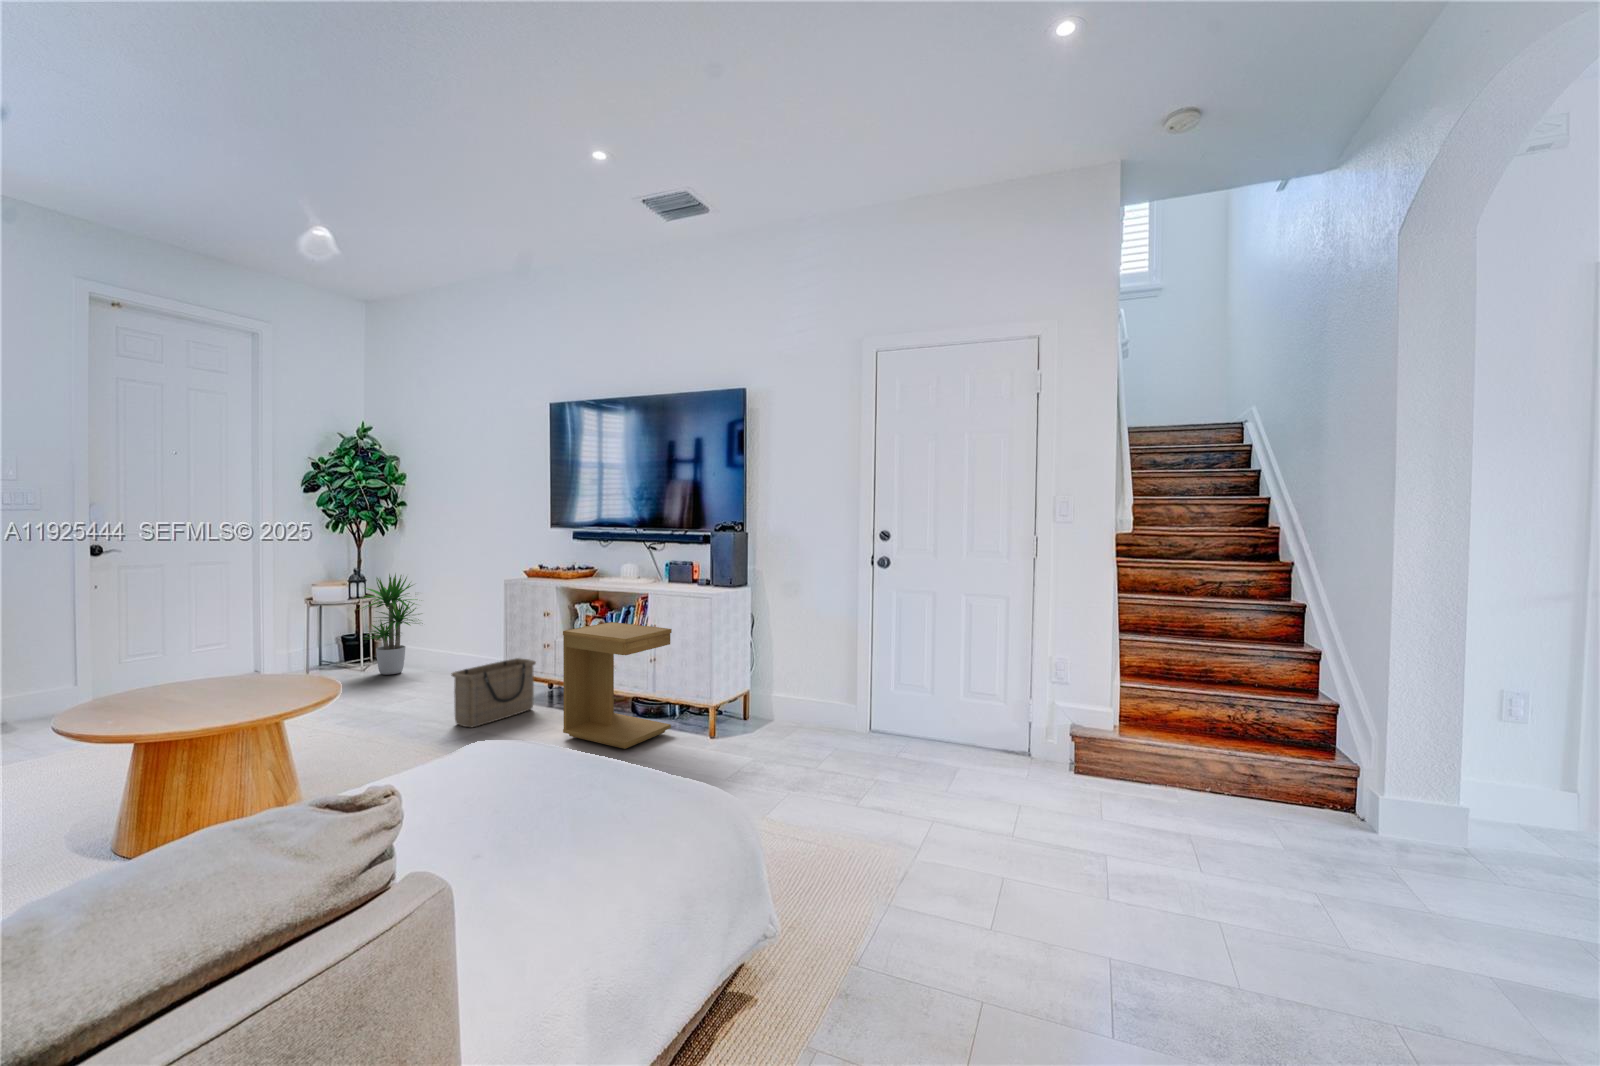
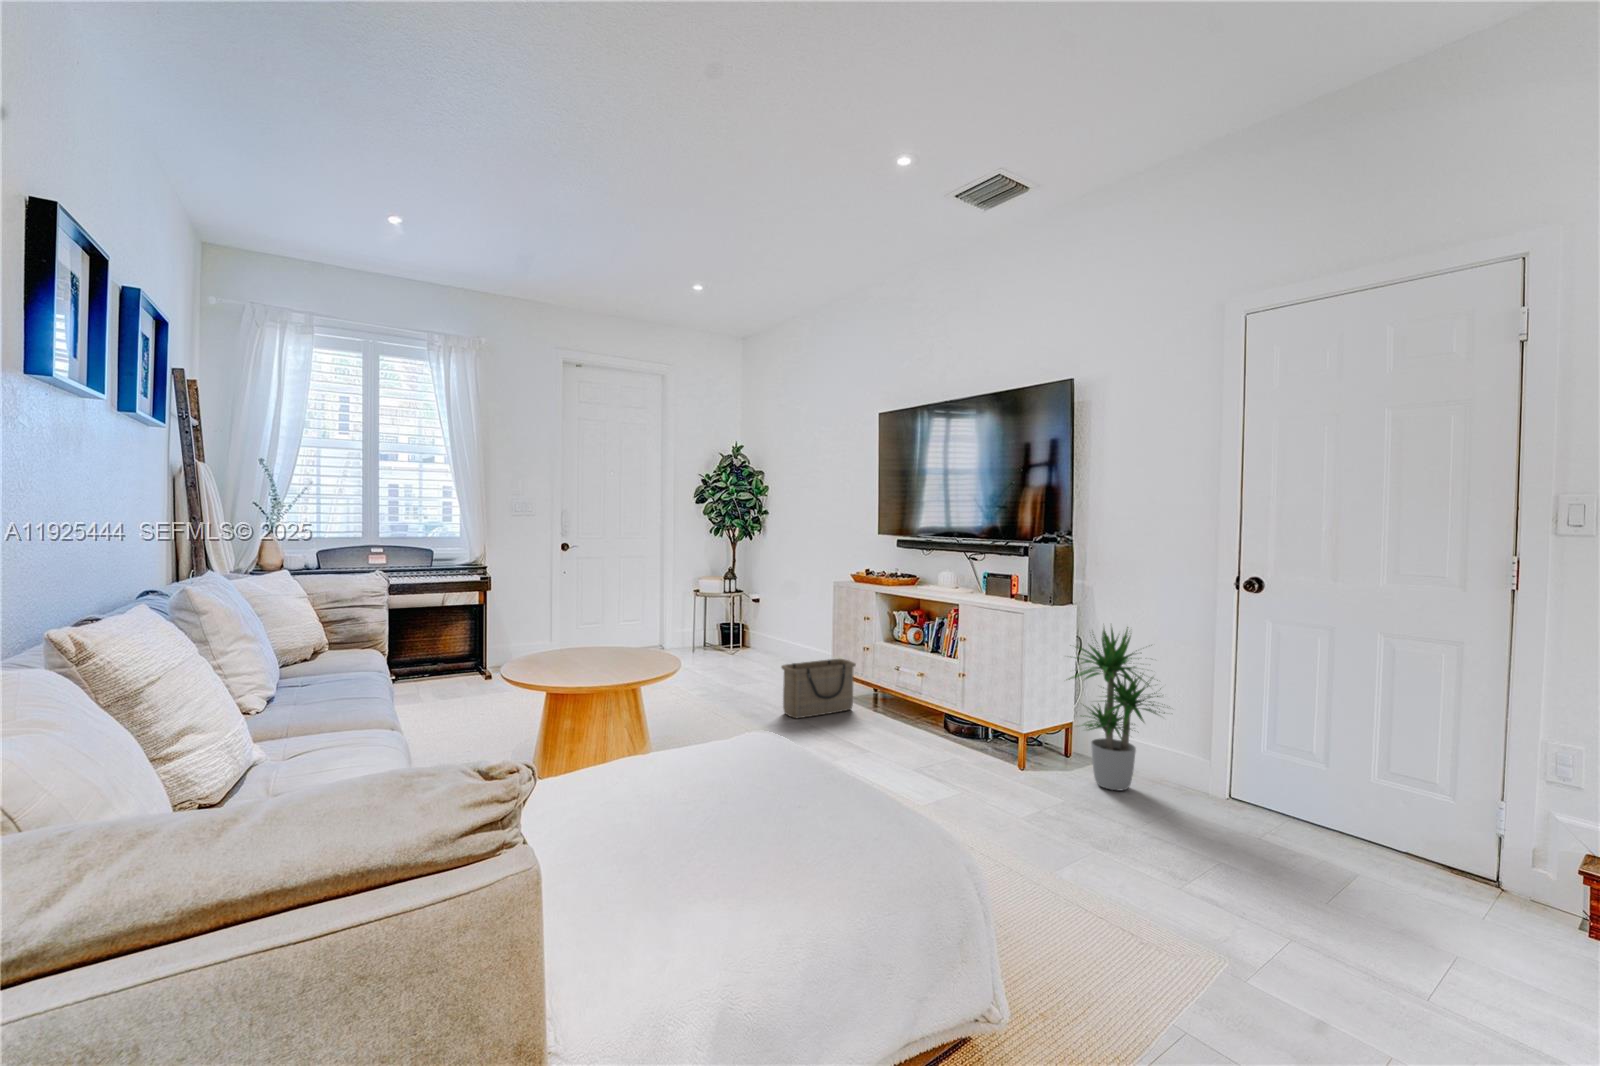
potted plant: present [360,574,419,675] -> present [1069,627,1165,790]
side table: present [563,622,672,749] -> none [870,631,981,765]

